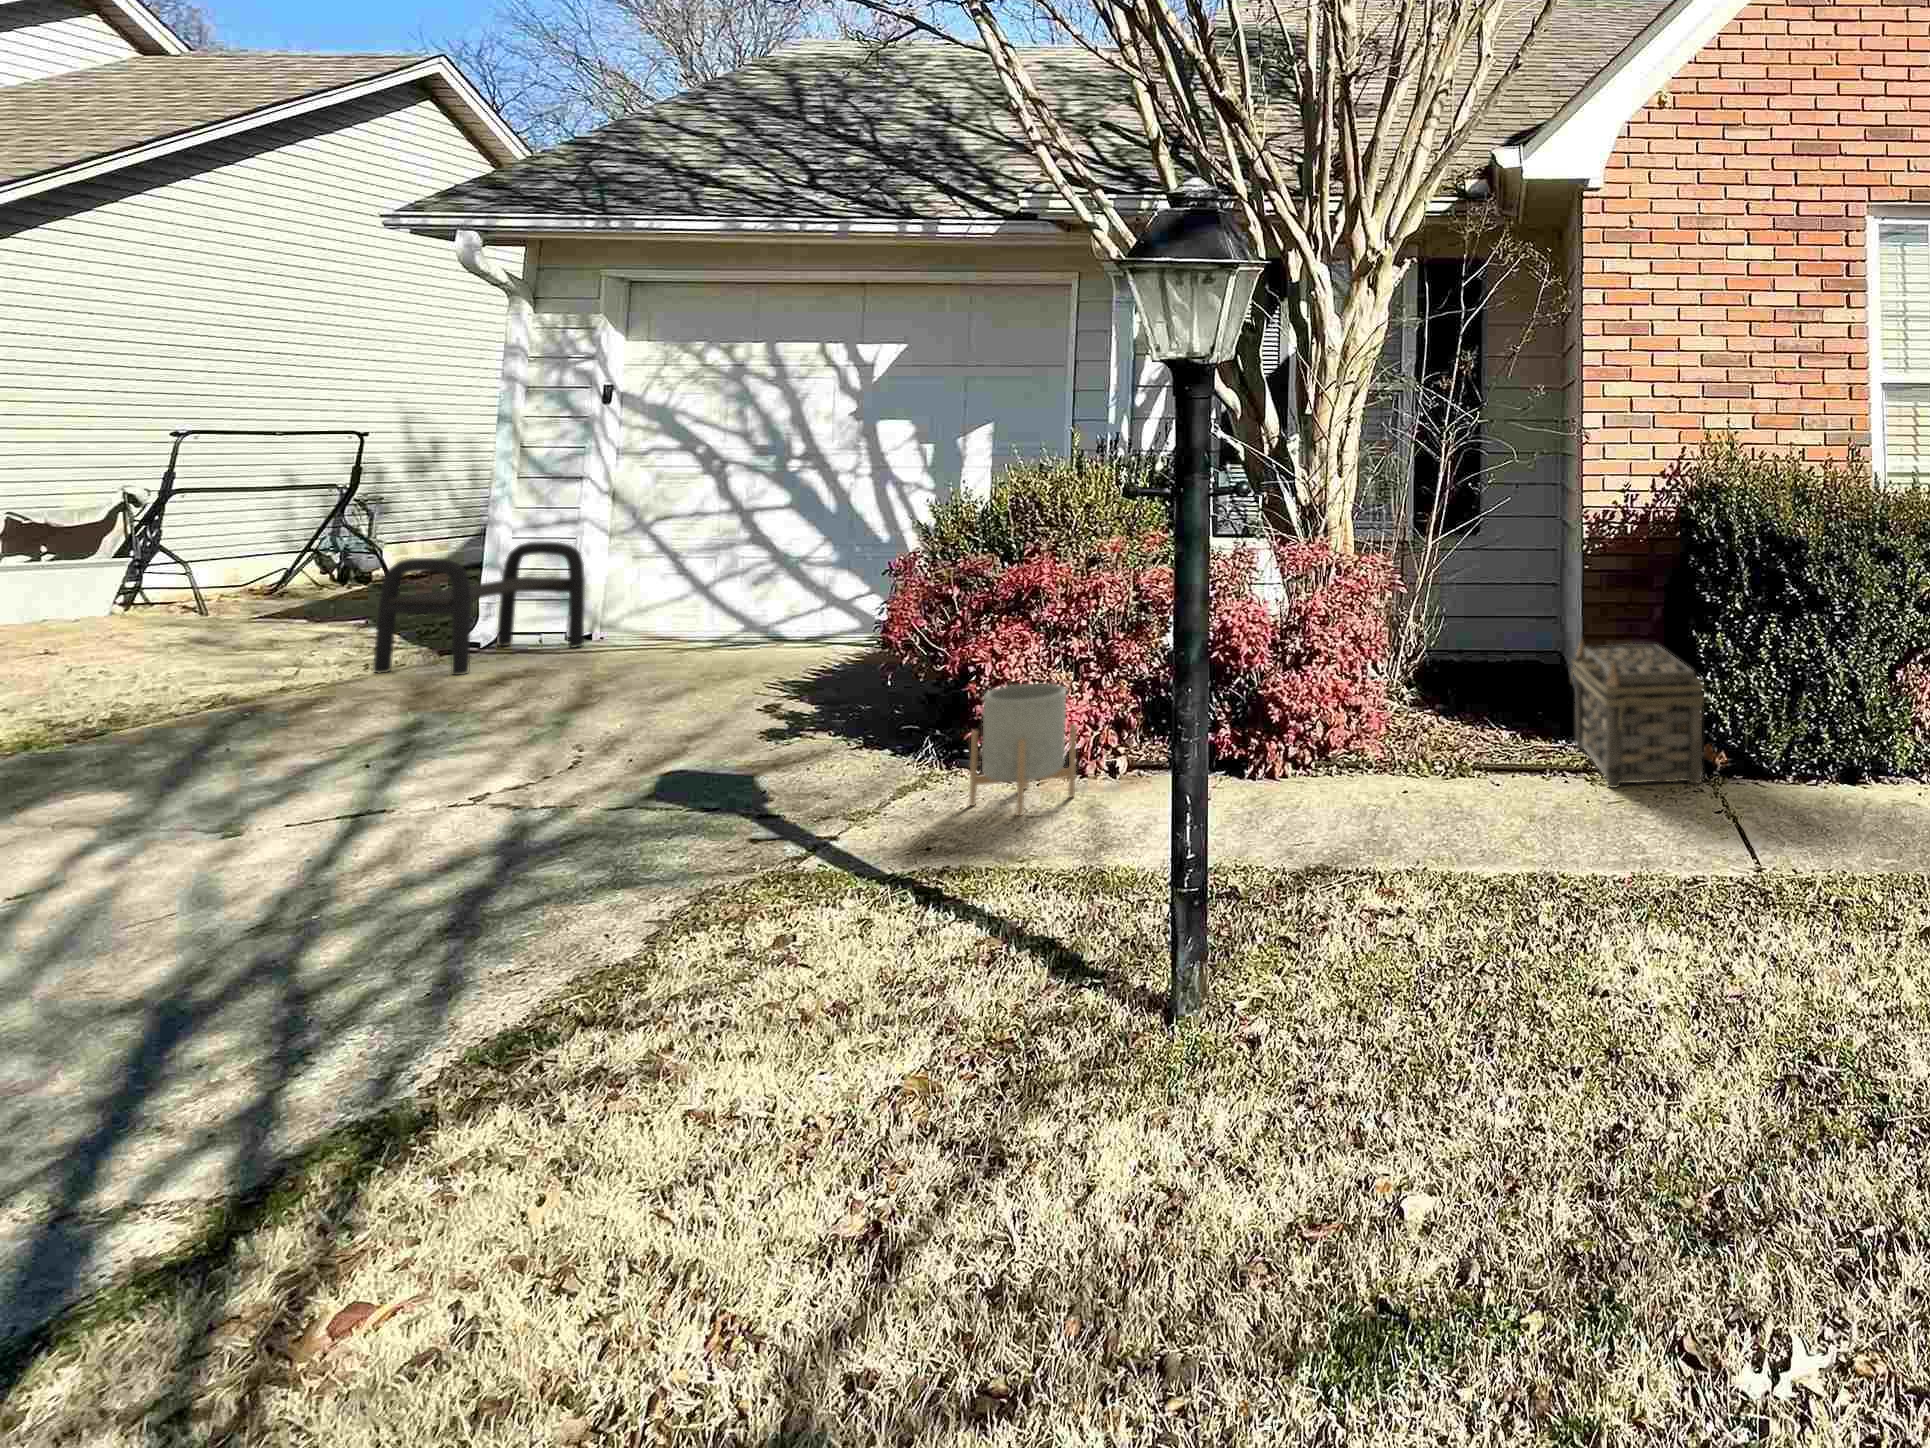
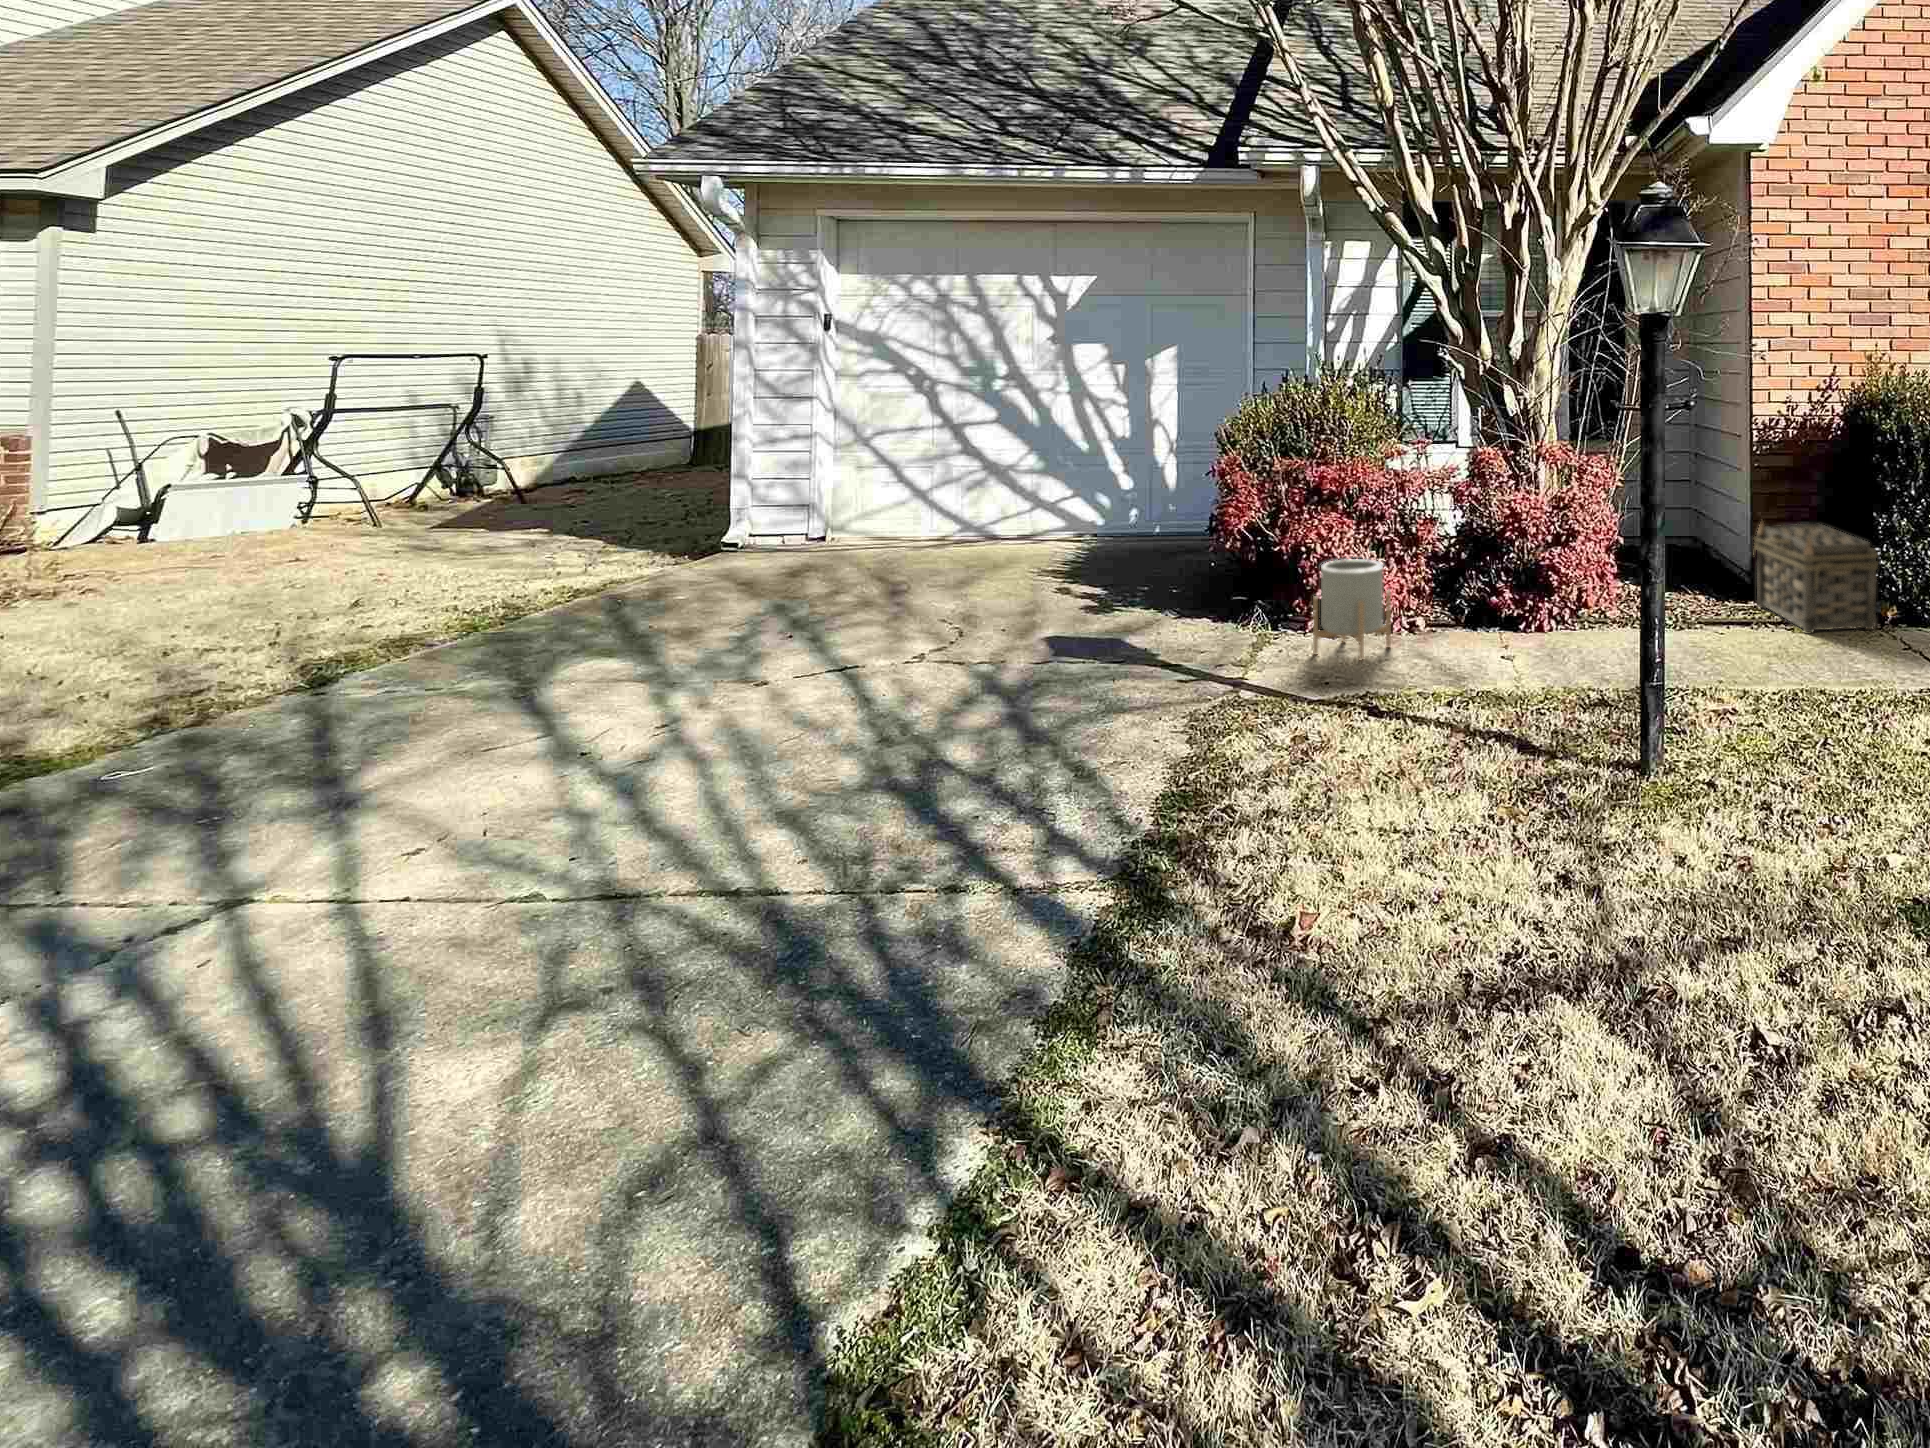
bench: present [373,542,585,675] -> none [664,453,822,569]

